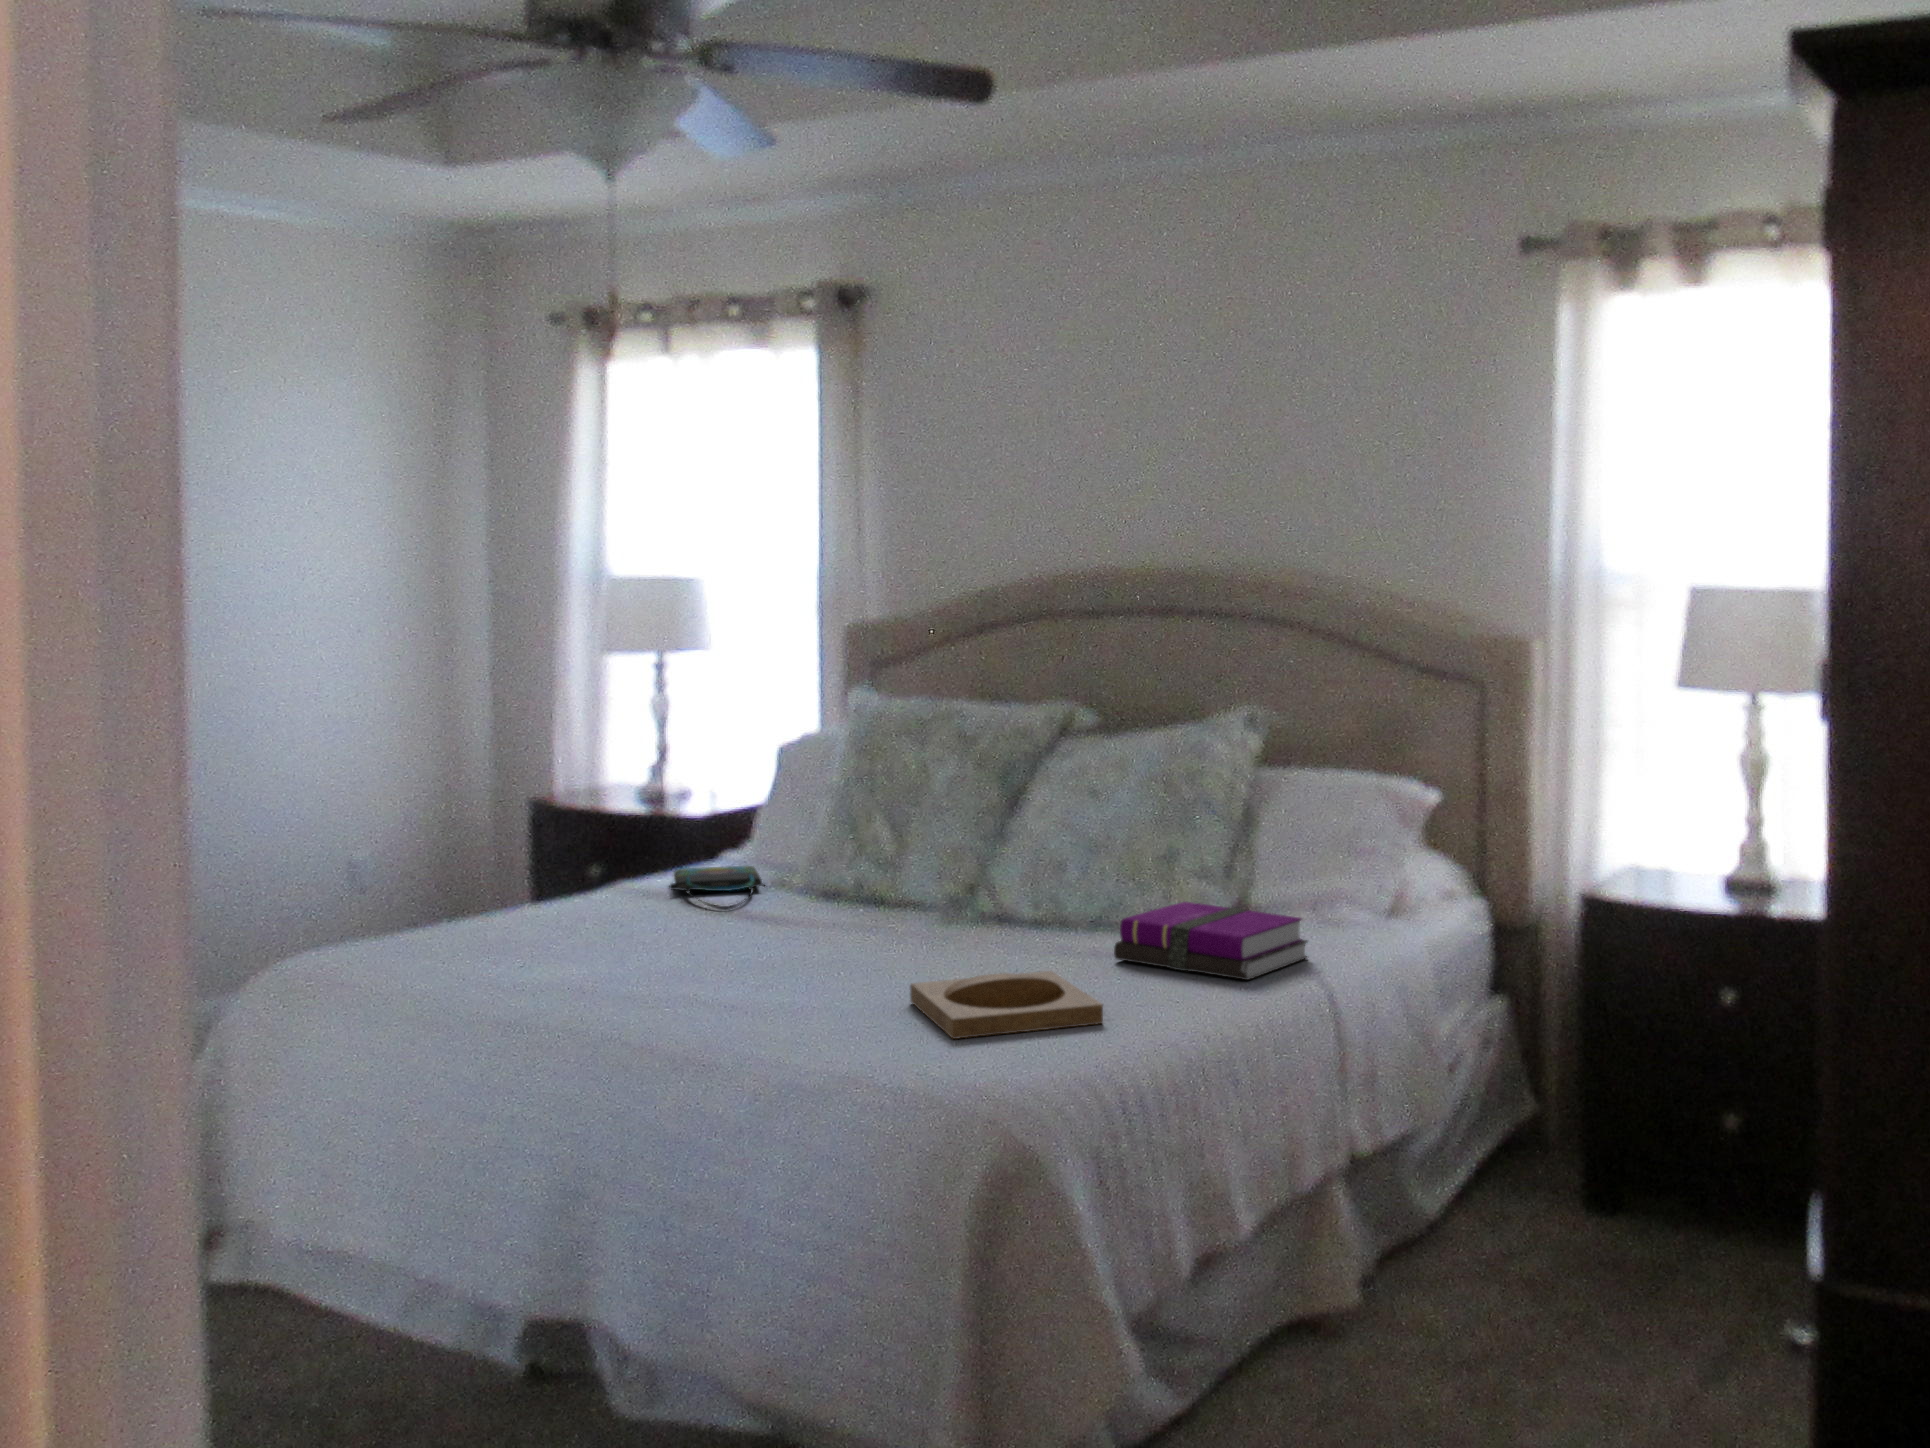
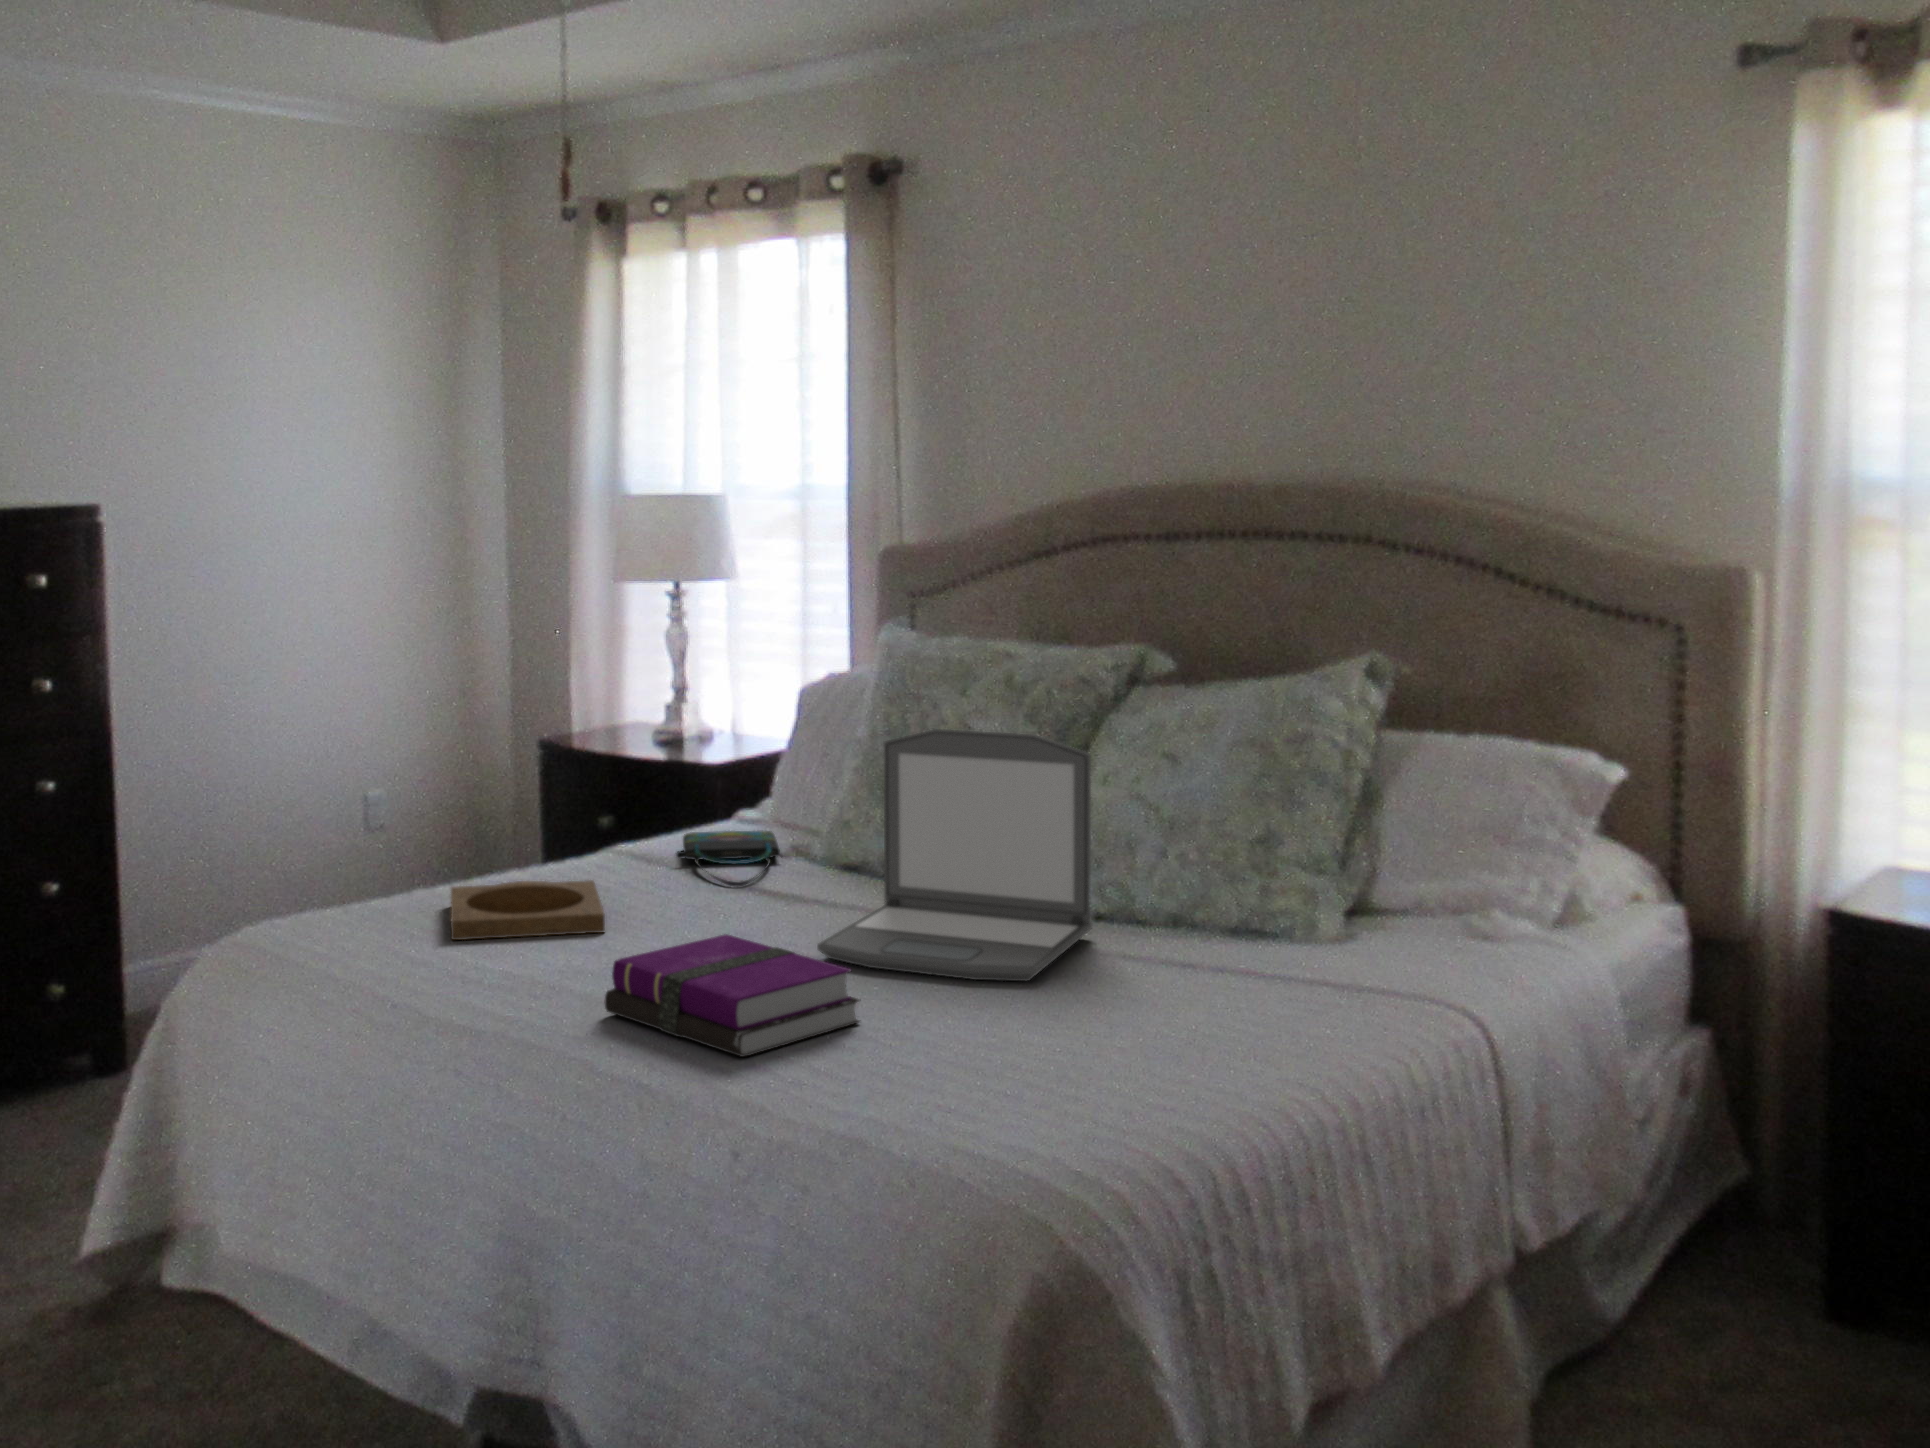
laptop: none [801,767,1029,969] -> present [817,729,1092,981]
notebook: present [1114,901,1307,980] -> present [605,934,860,1057]
tray: present [910,971,1103,1039] -> present [451,880,605,940]

